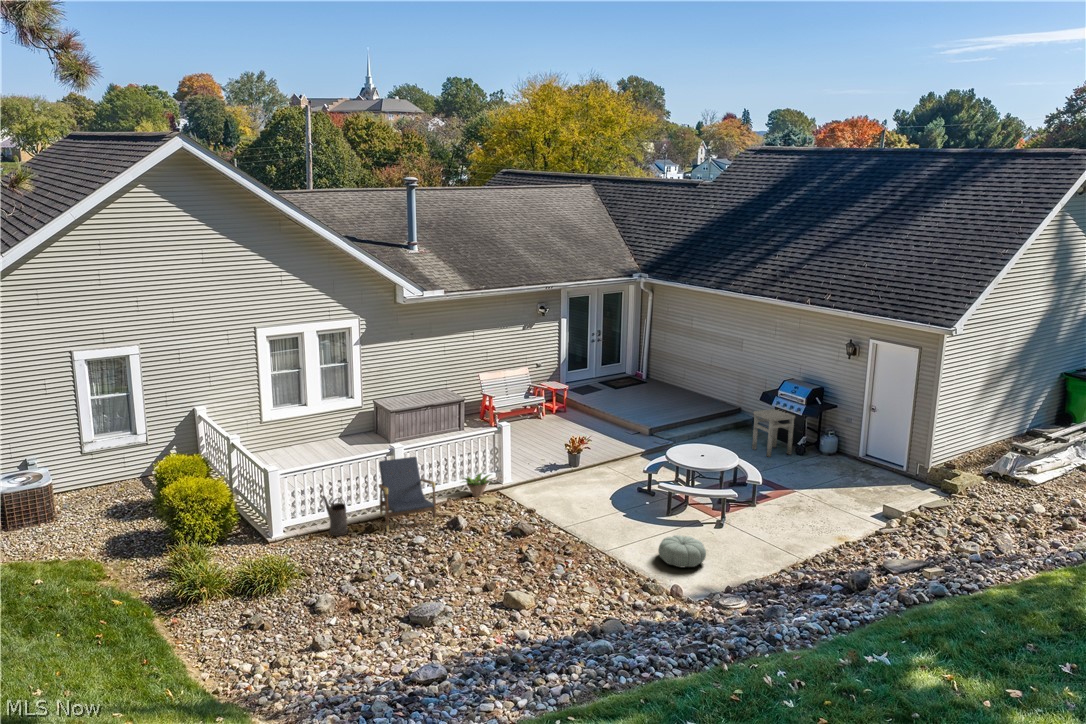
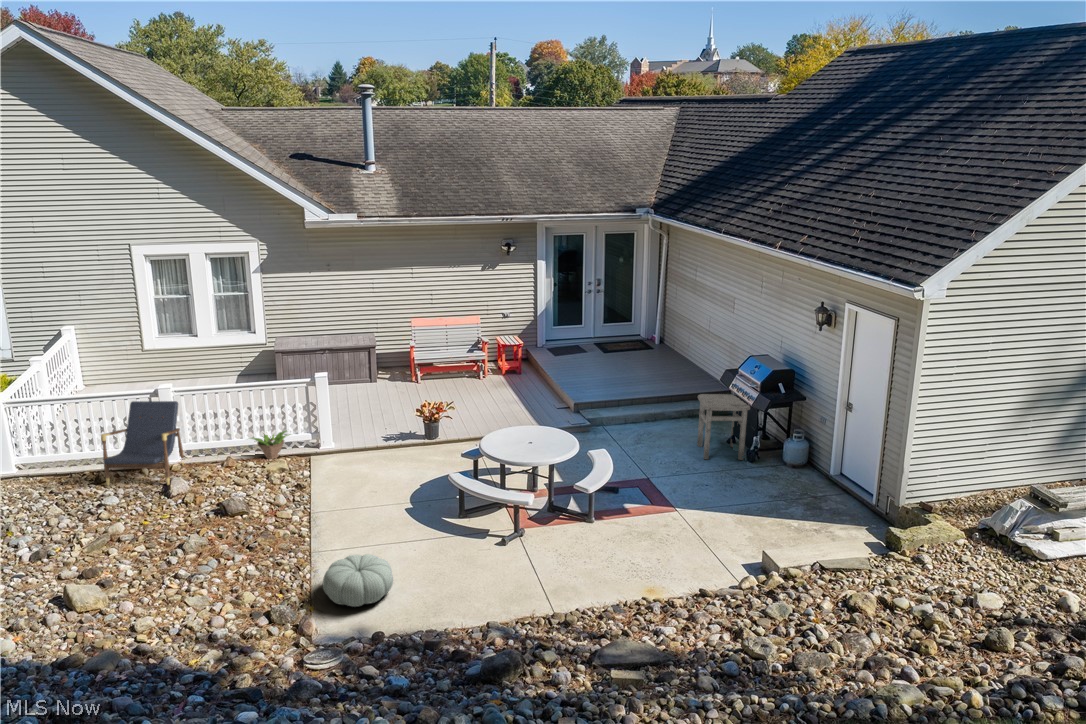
watering can: present [323,496,348,536] -> none [49,433,77,482]

